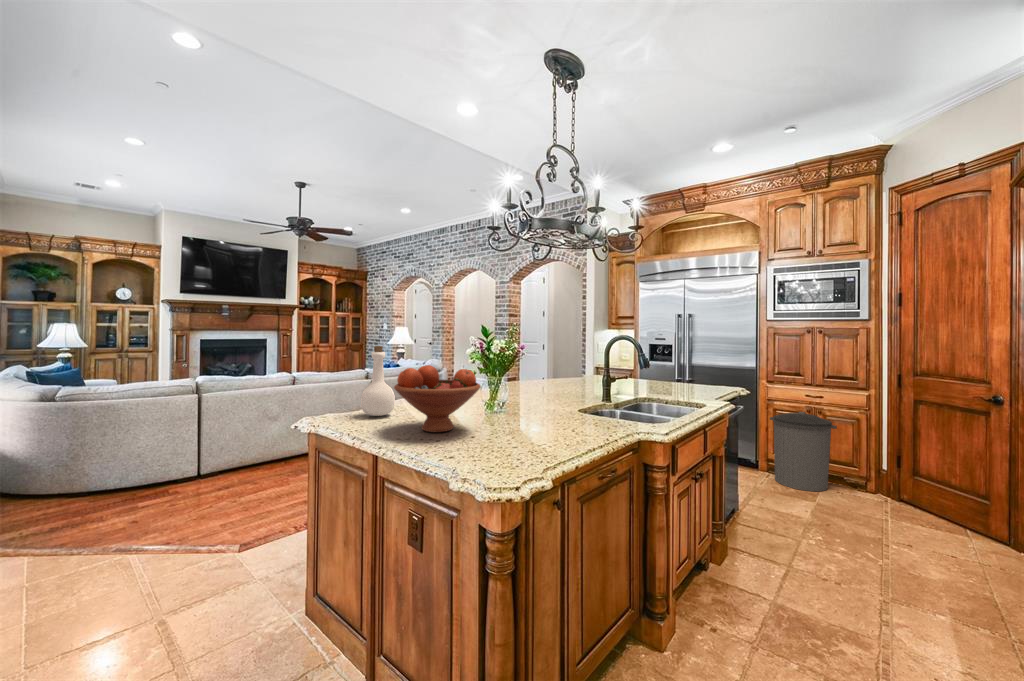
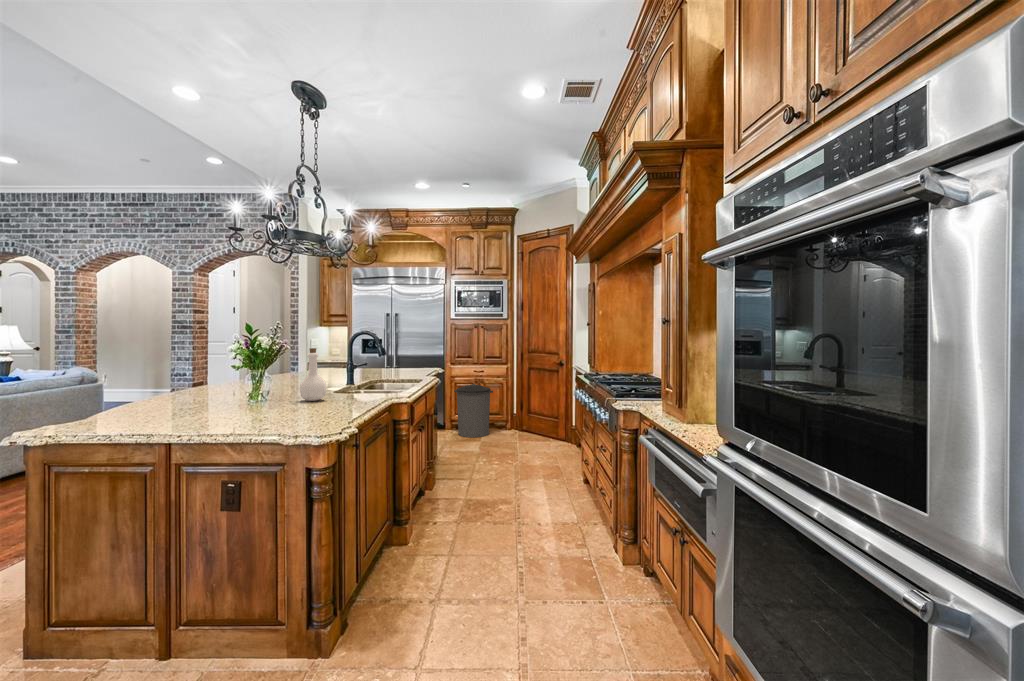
bottle: present [361,346,395,416] -> present [300,348,327,401]
fruit bowl: present [394,365,481,432] -> none [208,364,285,415]

